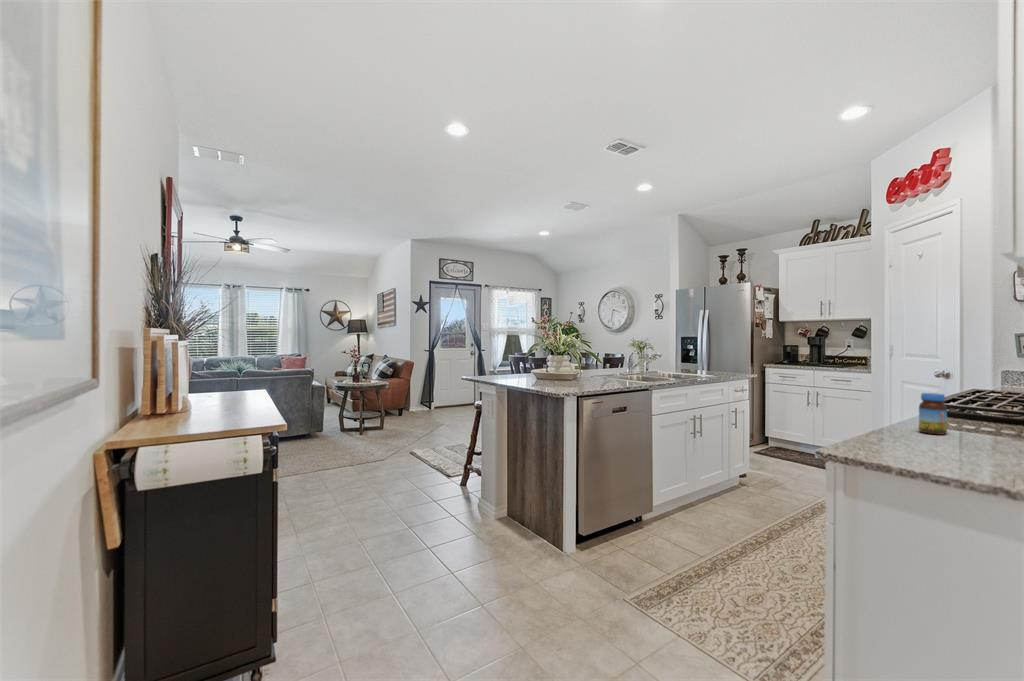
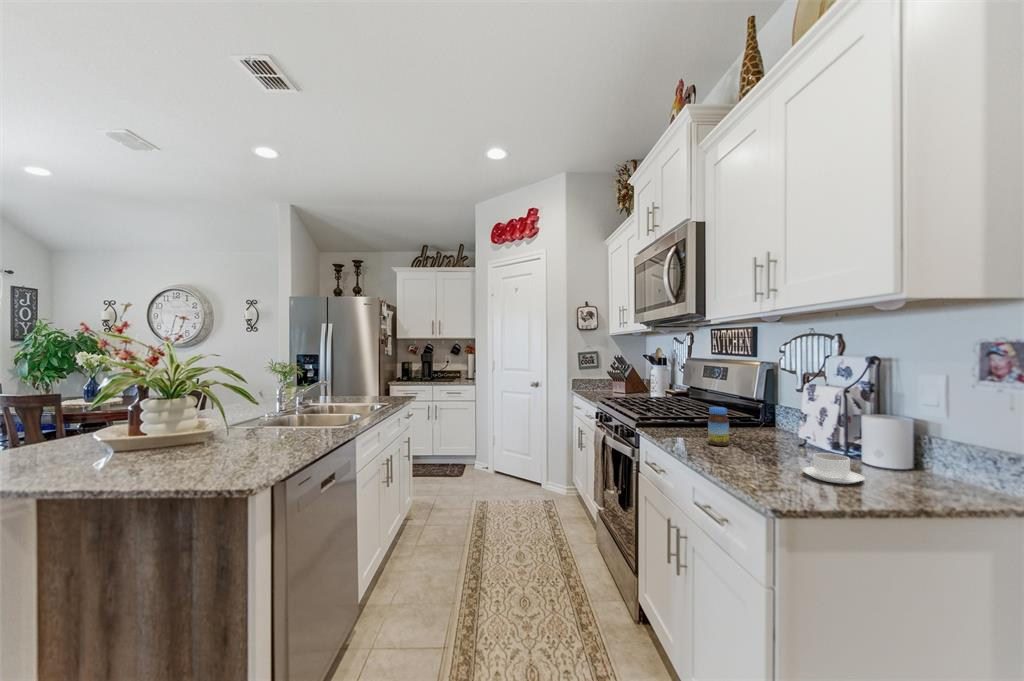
coffee cup: none [916,435,987,465] -> present [803,453,865,484]

